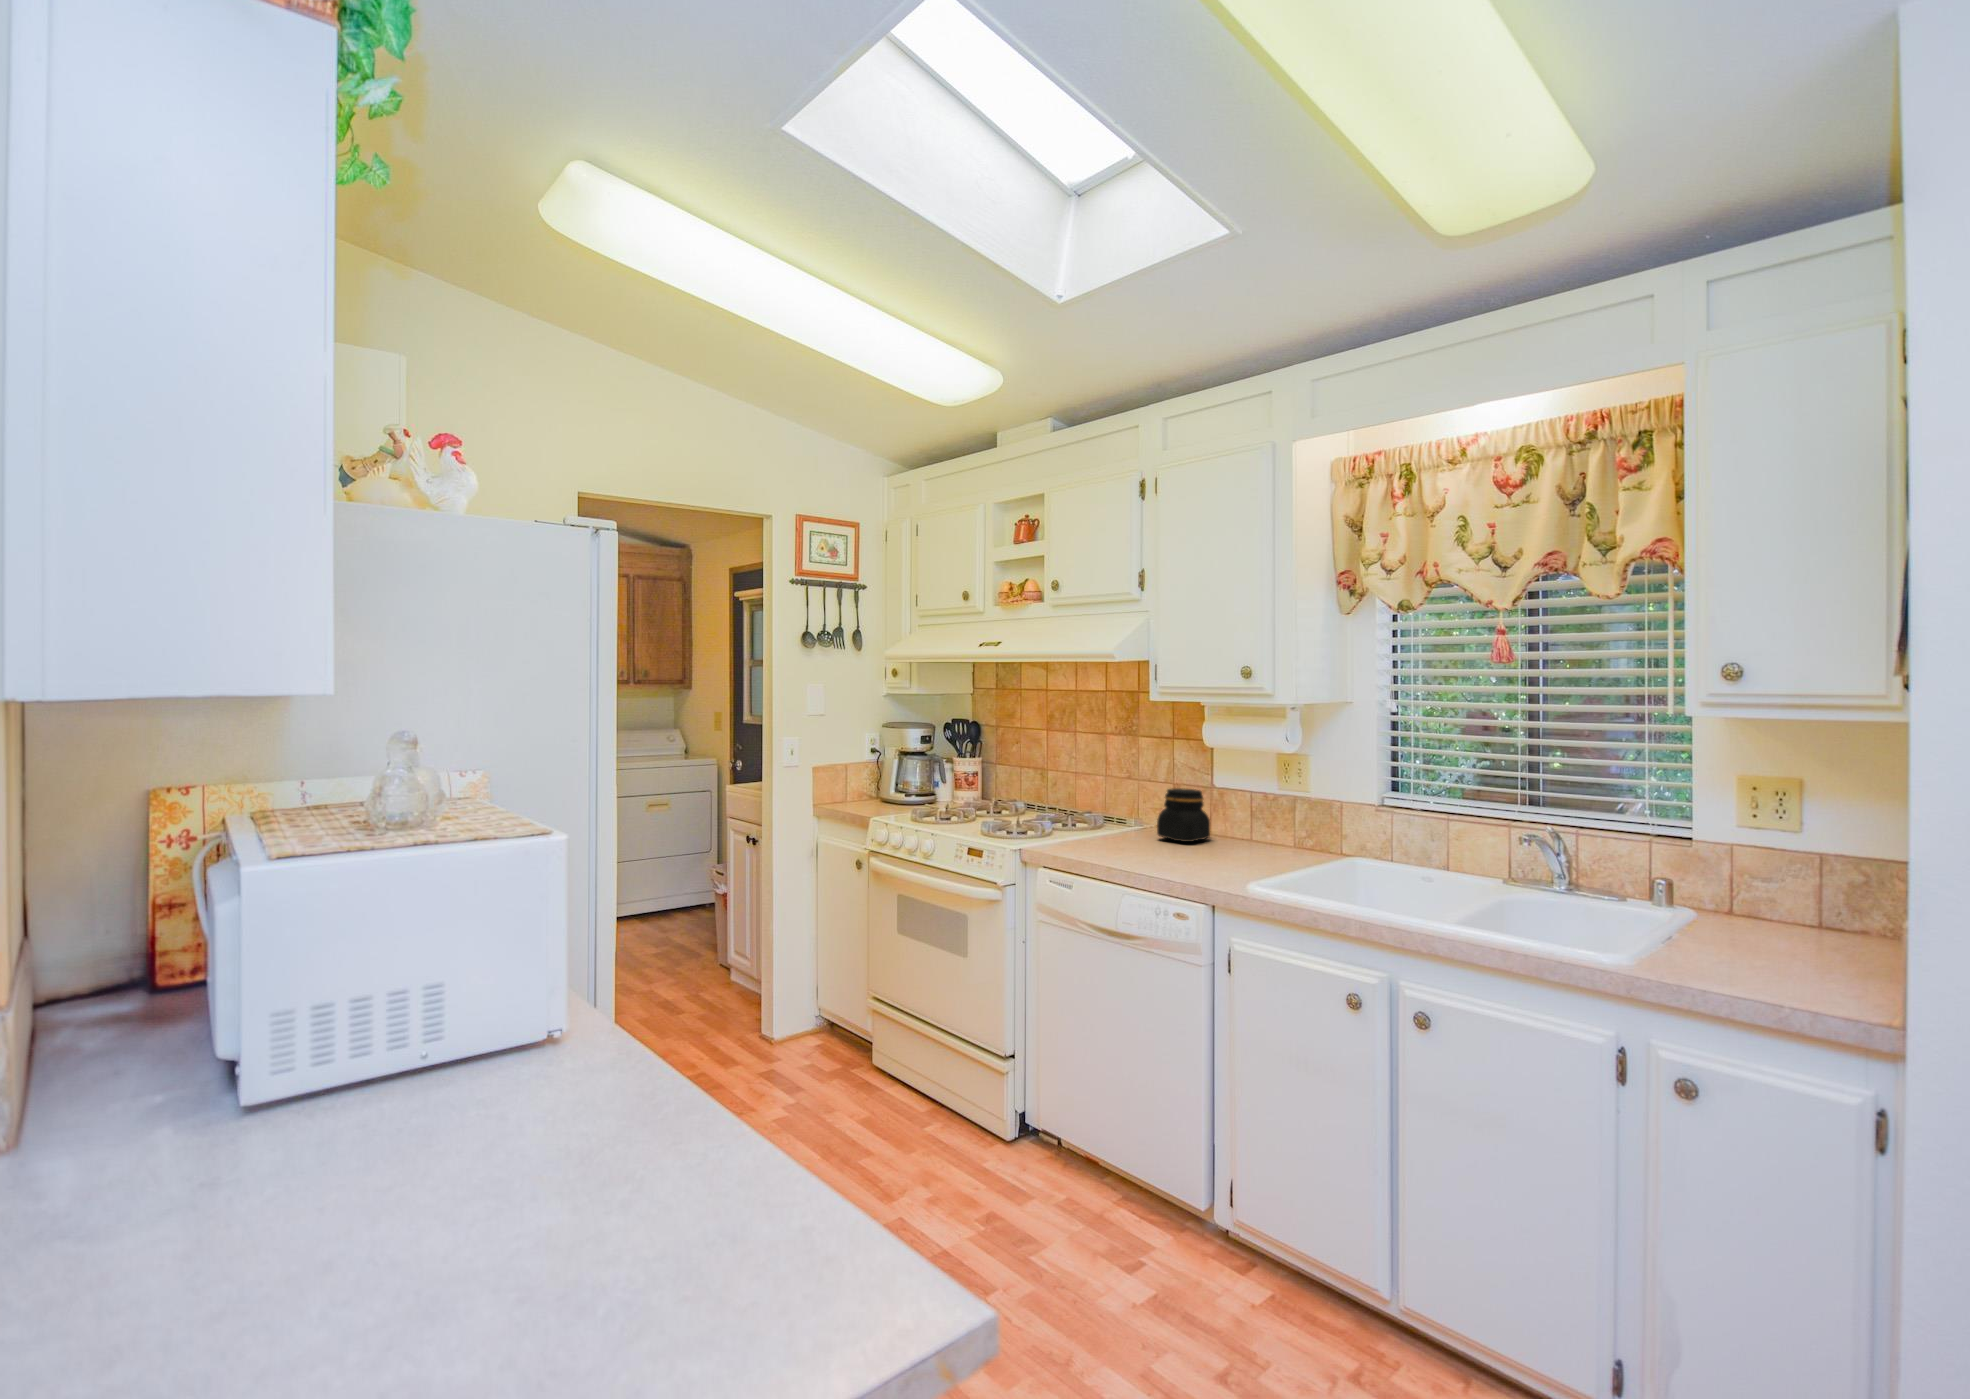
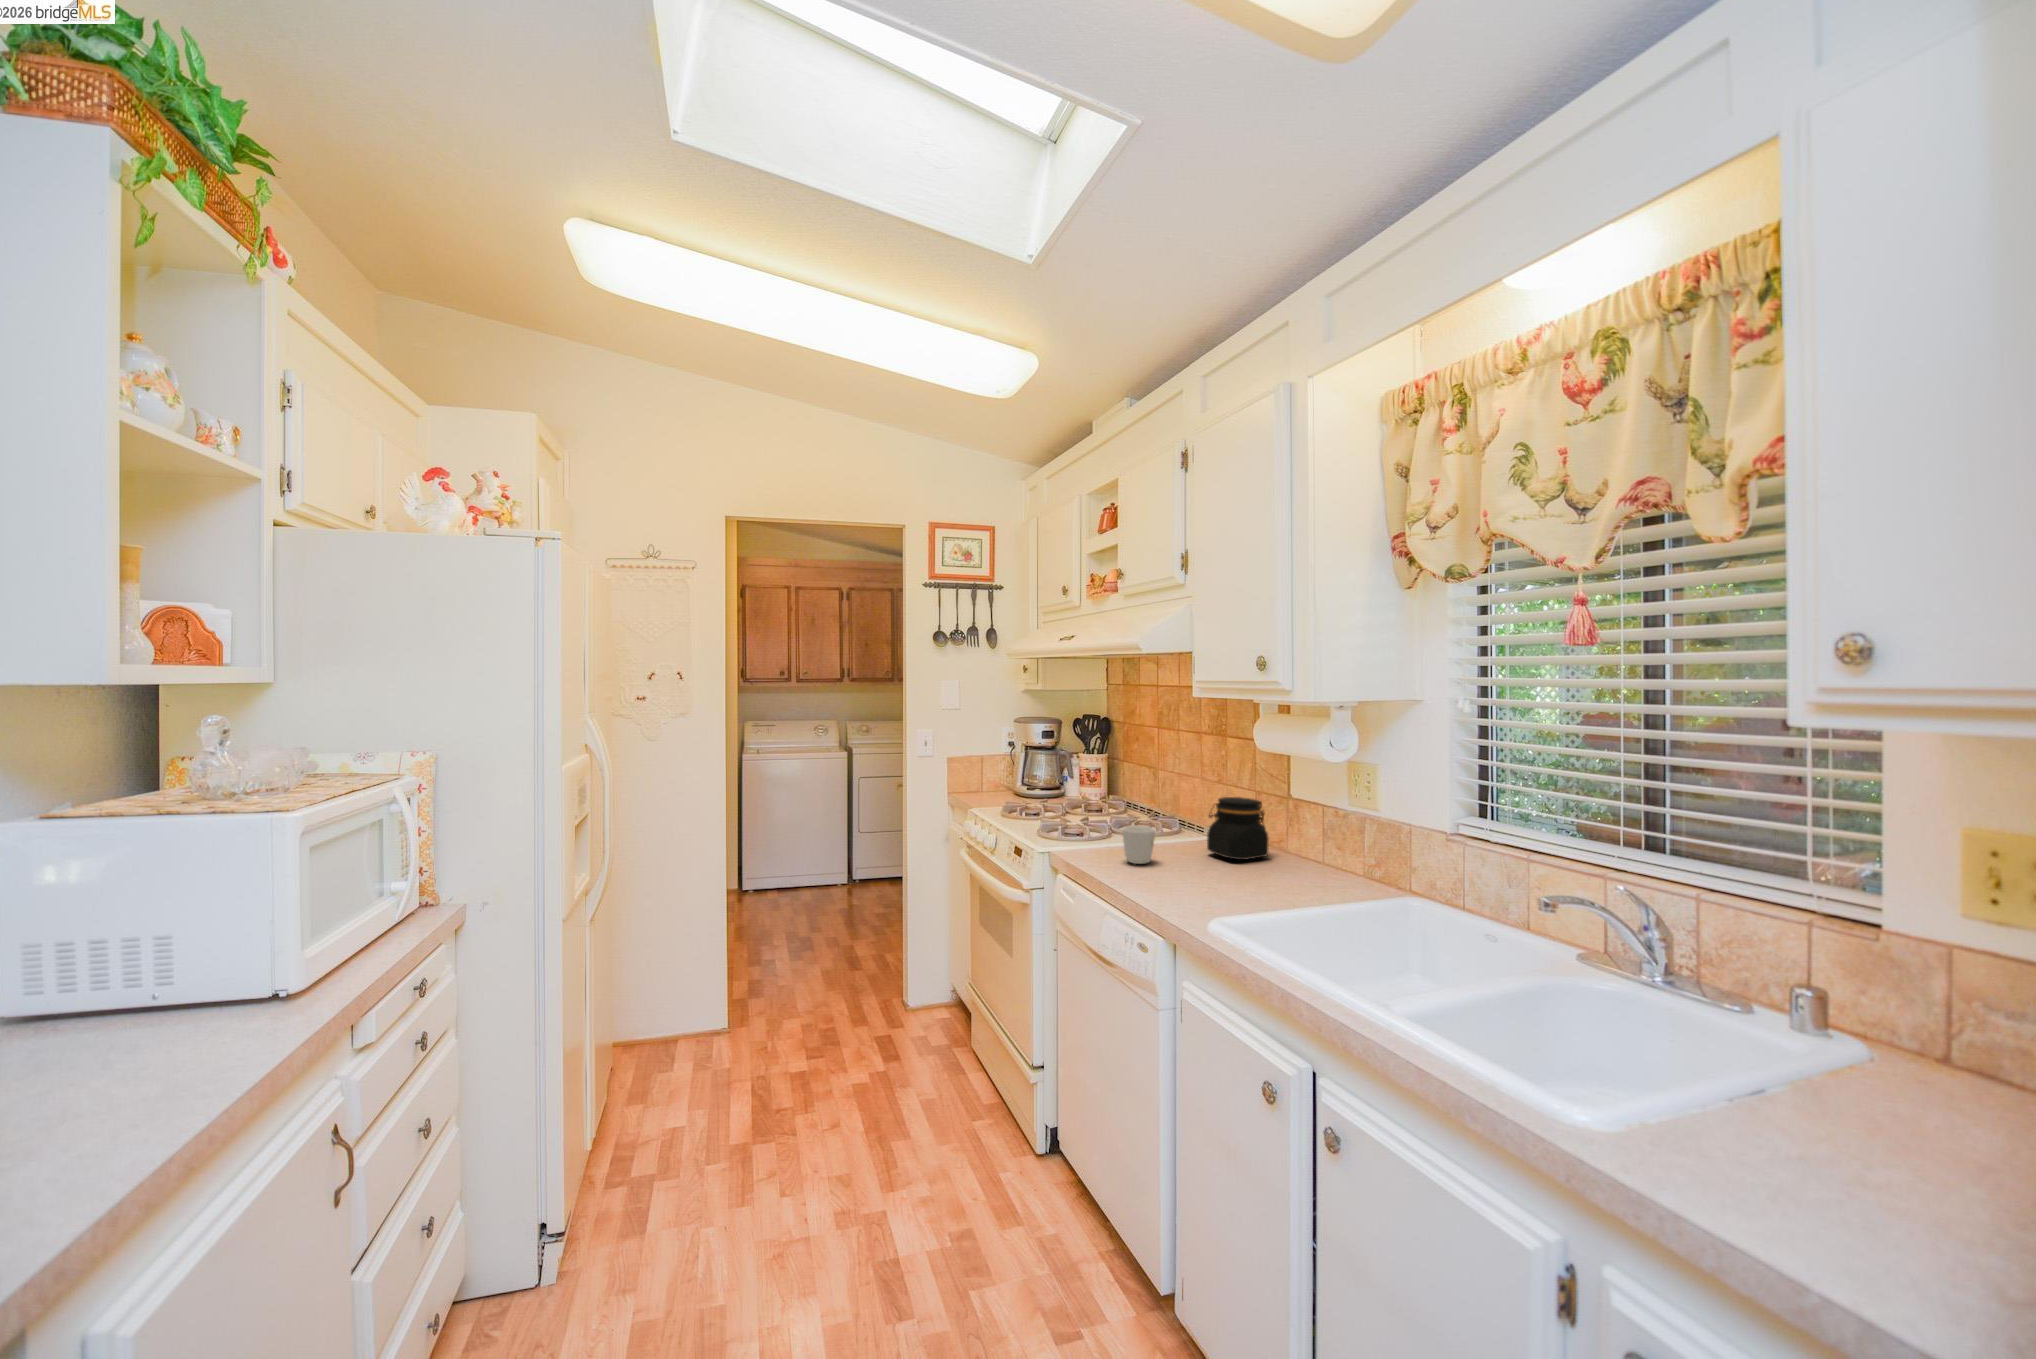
mug: none [1099,817,1129,850] -> present [1122,825,1156,864]

